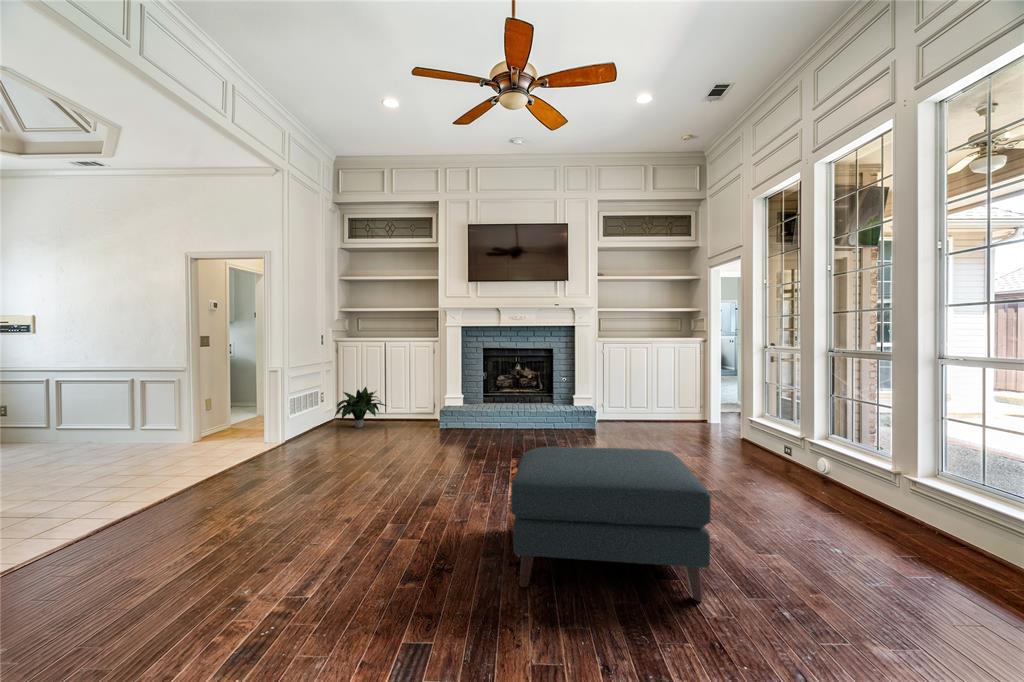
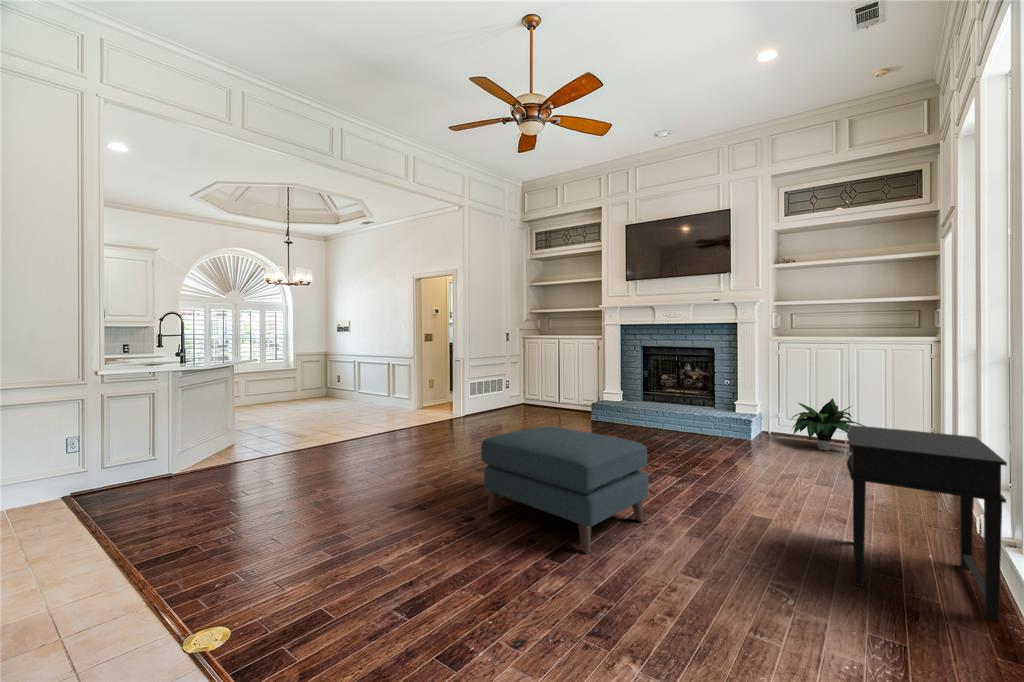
potted plant: present [334,387,386,428] -> present [792,398,864,450]
side table: none [796,408,957,545] -> present [845,425,1007,622]

